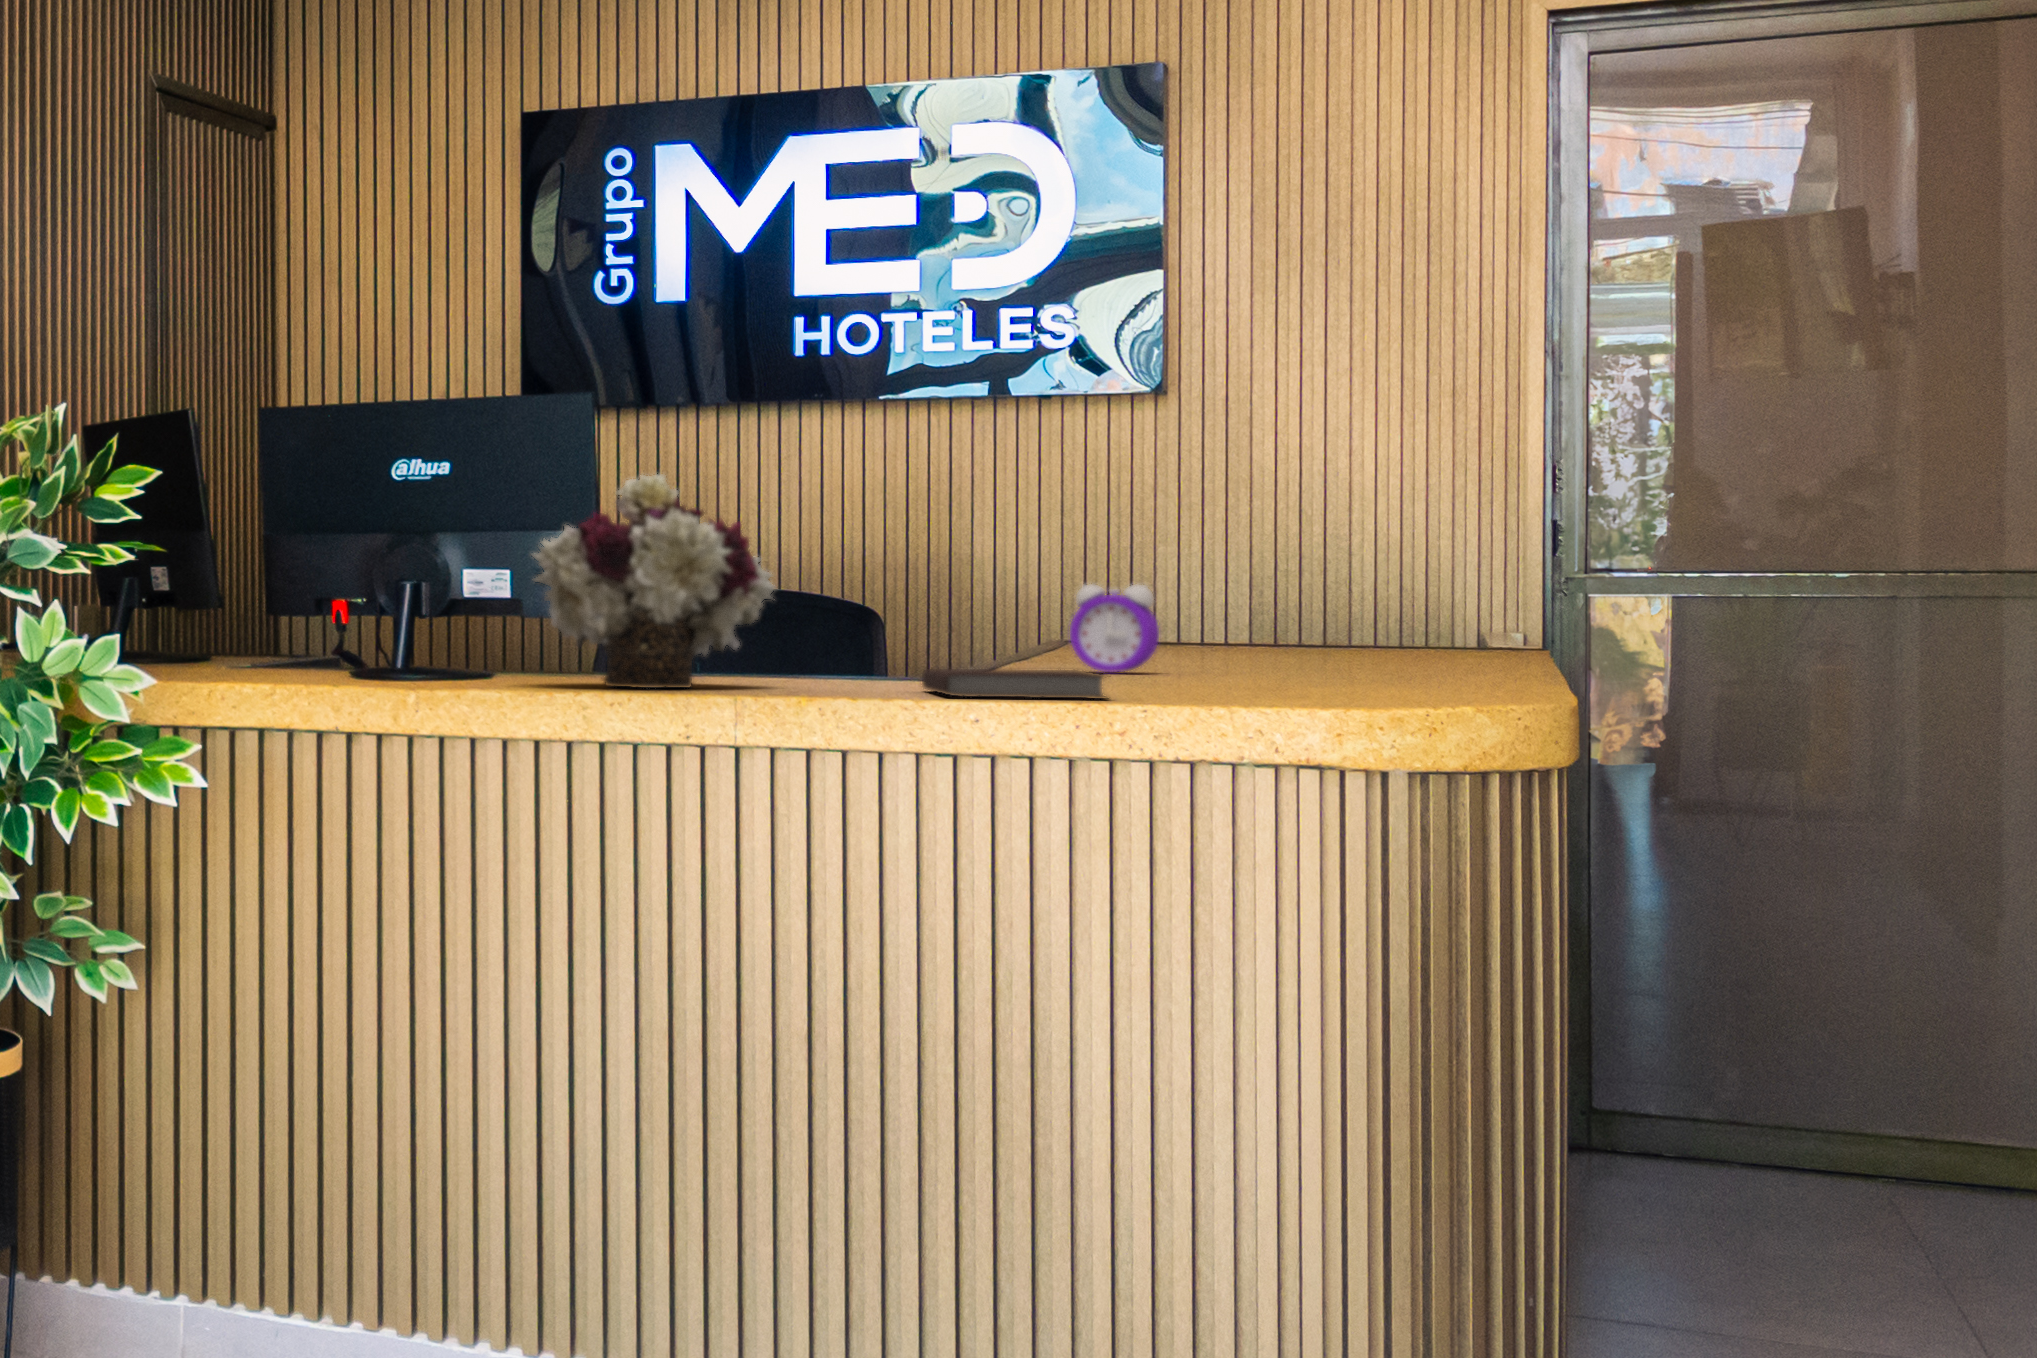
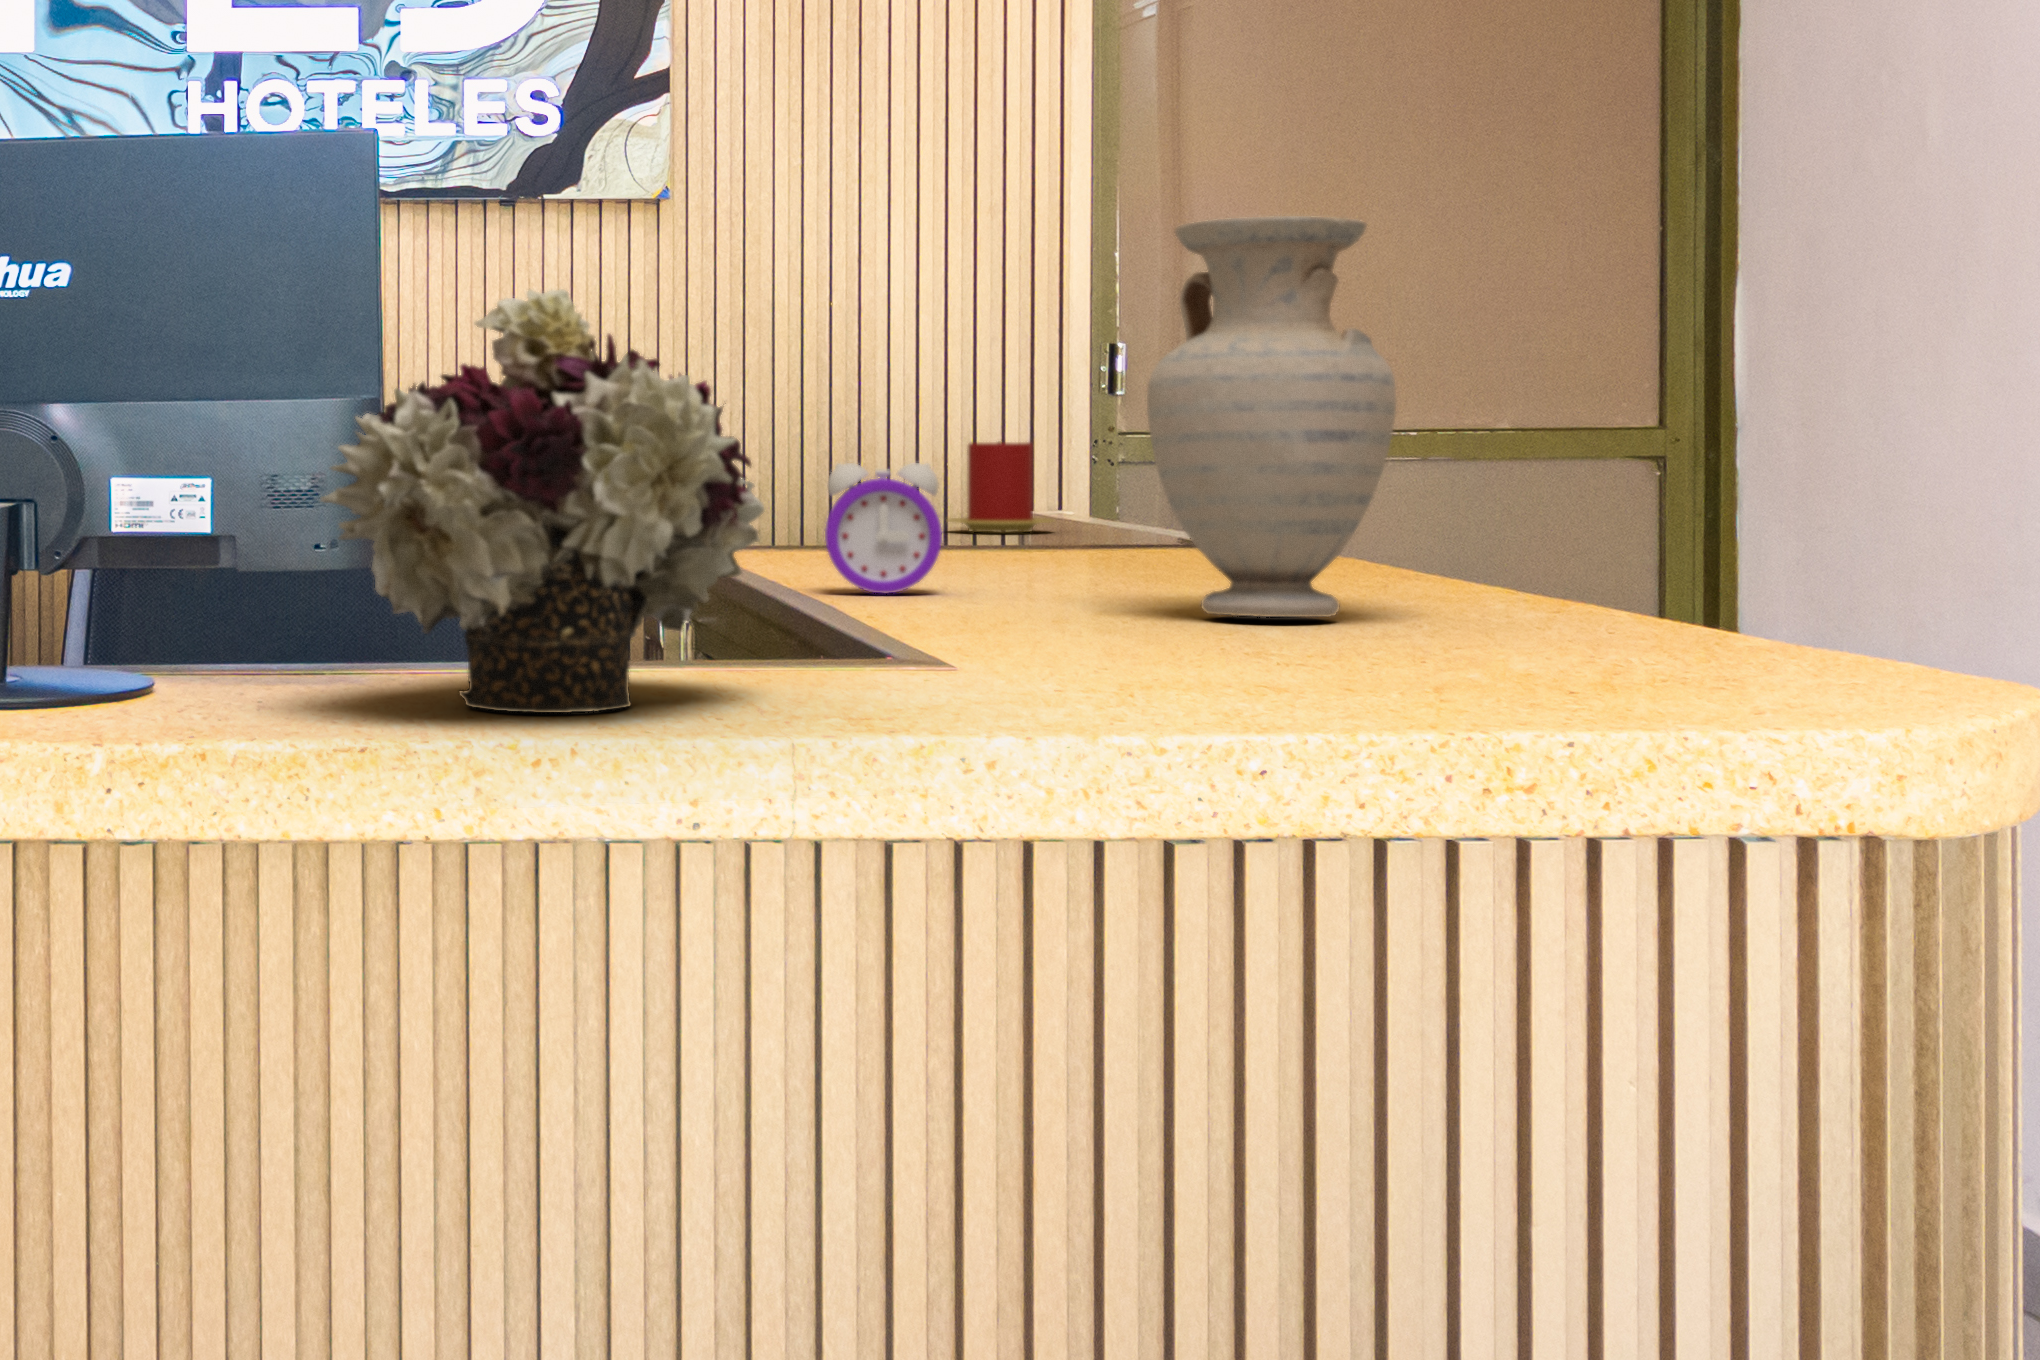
vase: none [1210,418,1383,682] -> present [1147,216,1396,617]
candle: none [1417,586,1515,659] -> present [948,442,1053,532]
notebook: present [922,669,1104,699] -> none [1000,639,1441,719]

